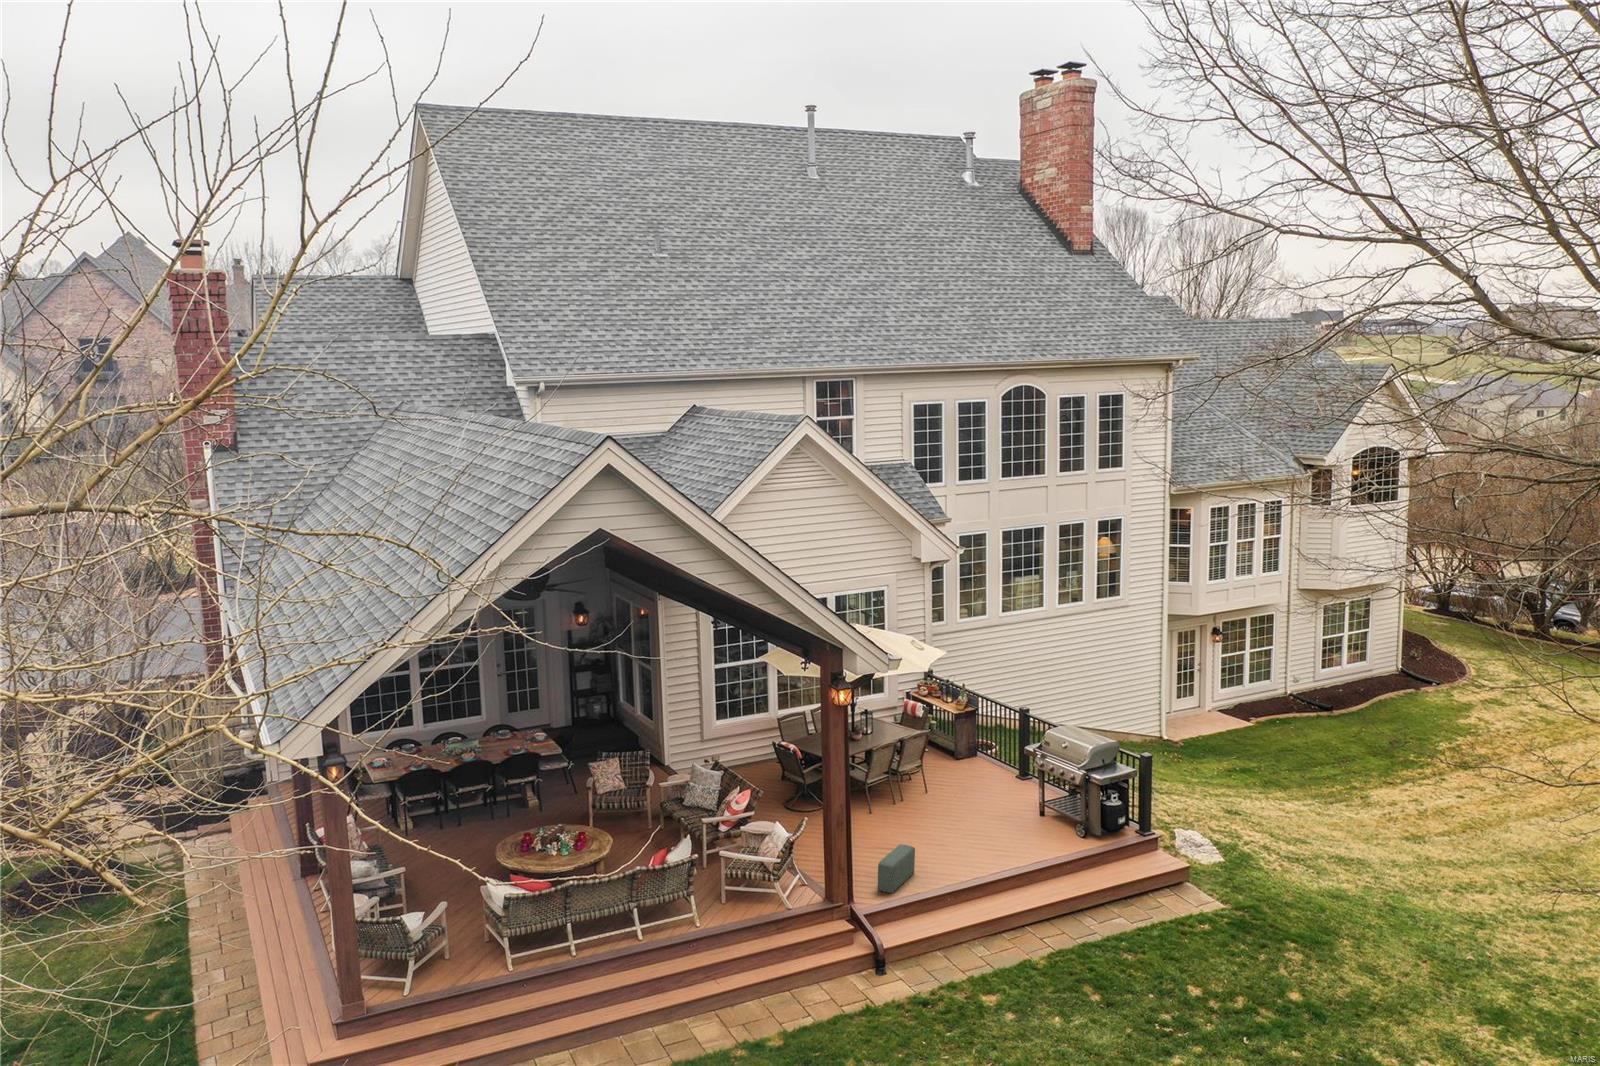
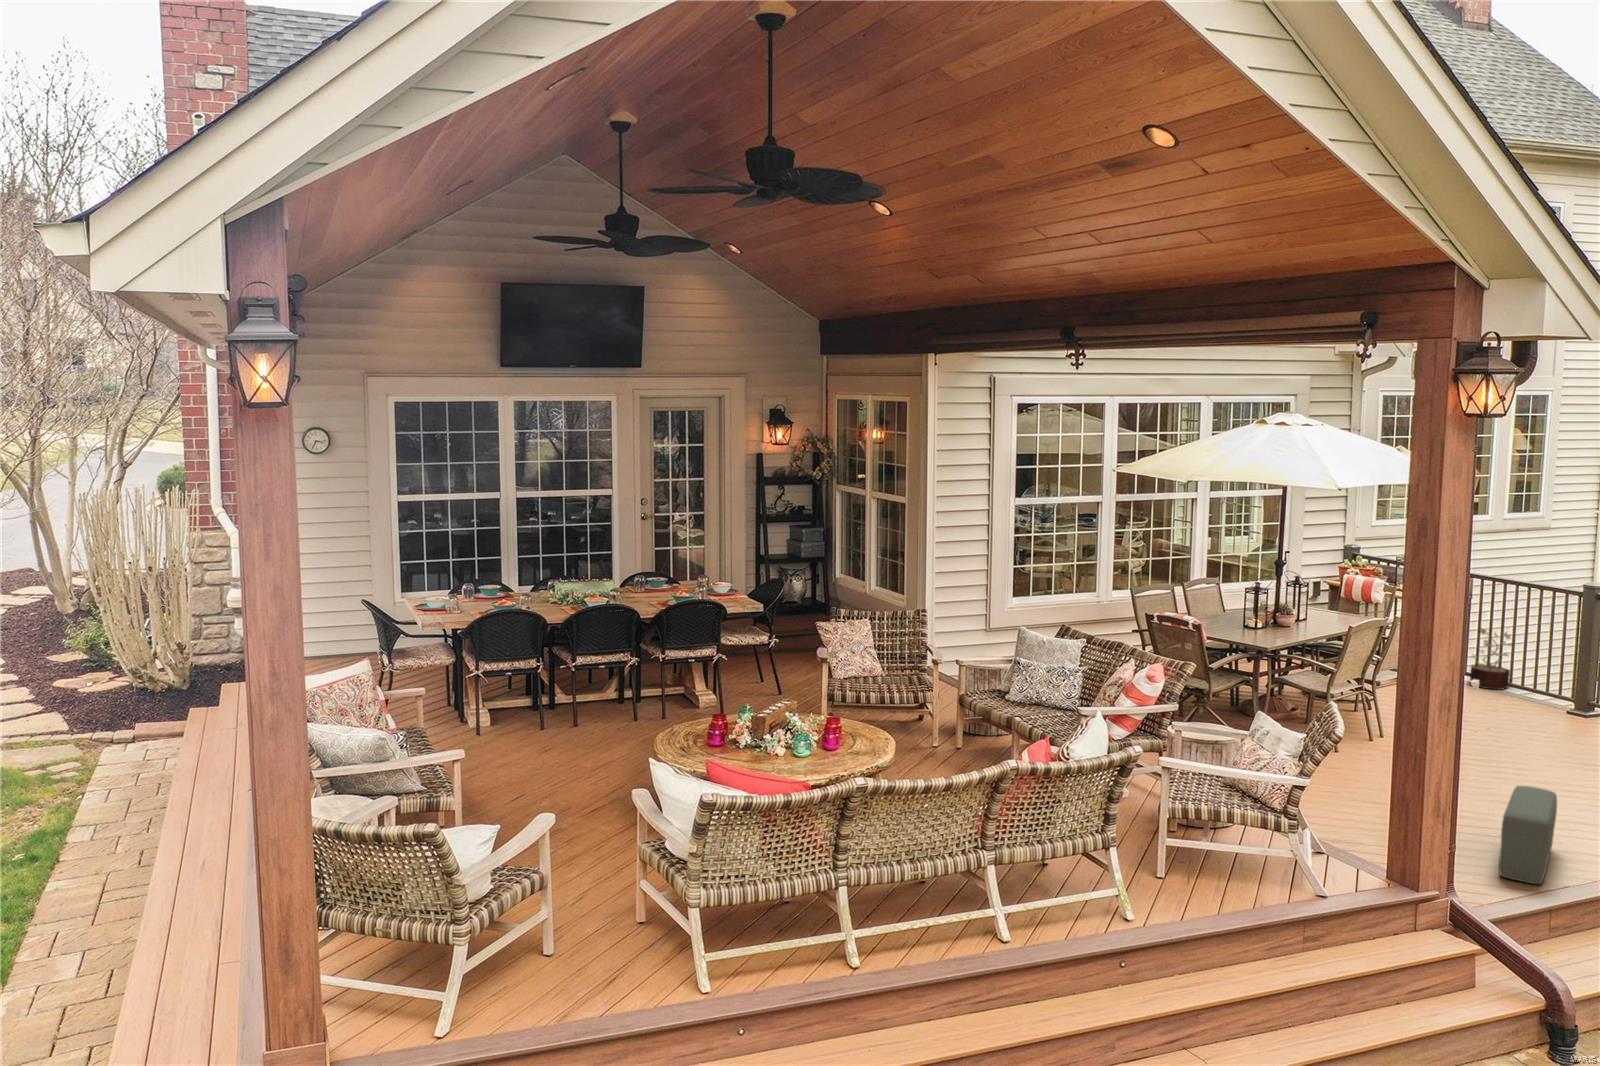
decorative plant: none [971,725,993,760] -> present [1470,629,1513,690]

